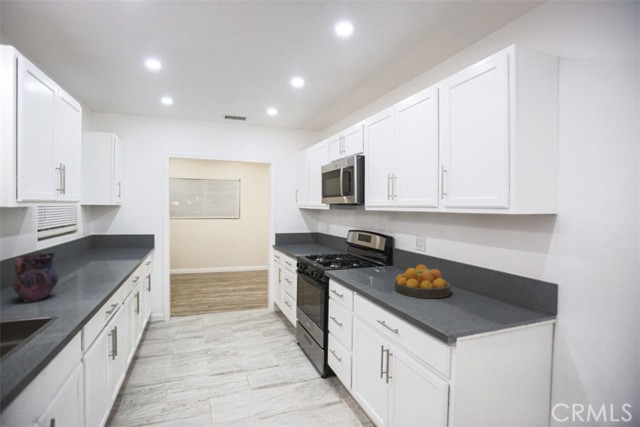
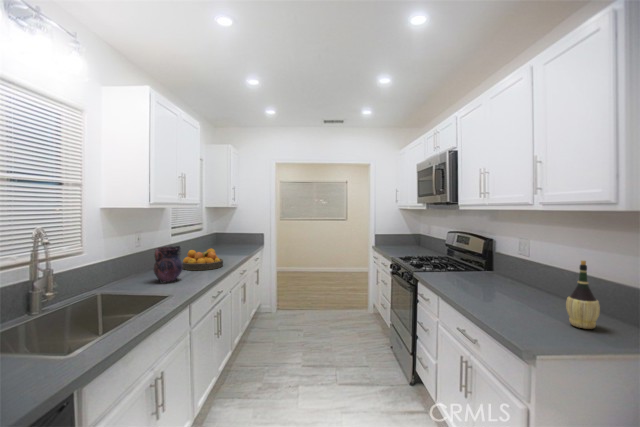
wine bottle: none [468,254,494,311] -> present [566,260,600,329]
fruit bowl: present [394,265,450,298] -> present [182,249,223,270]

